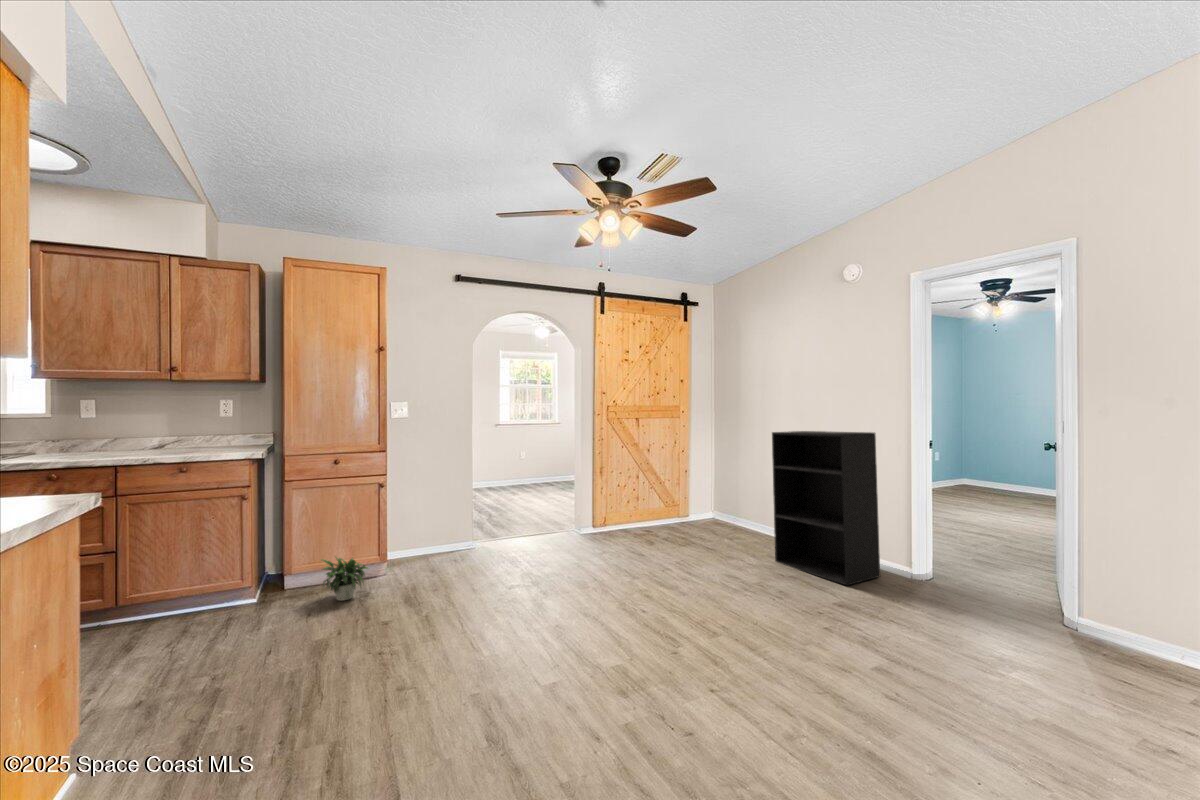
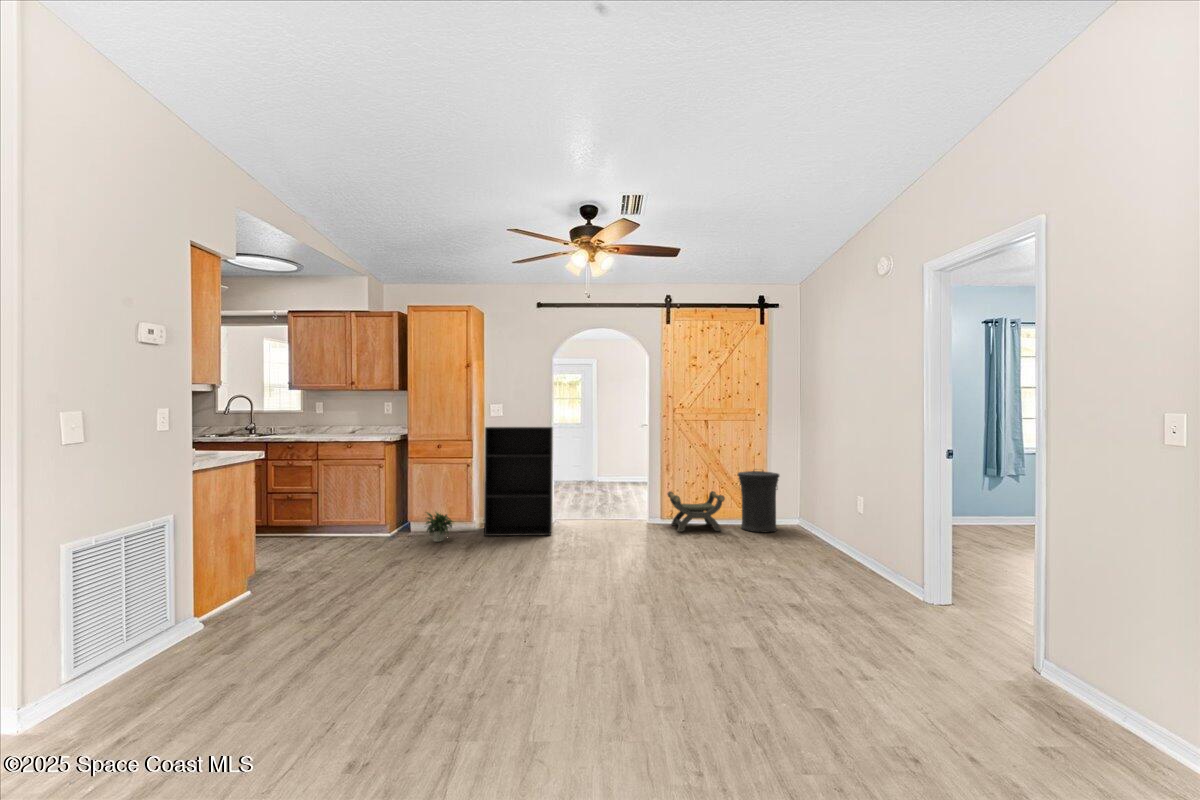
bookshelf: present [772,431,880,585] -> present [484,427,553,536]
trash can: none [669,467,710,532] -> present [738,470,779,532]
stool: none [602,493,666,541] -> present [667,491,725,532]

